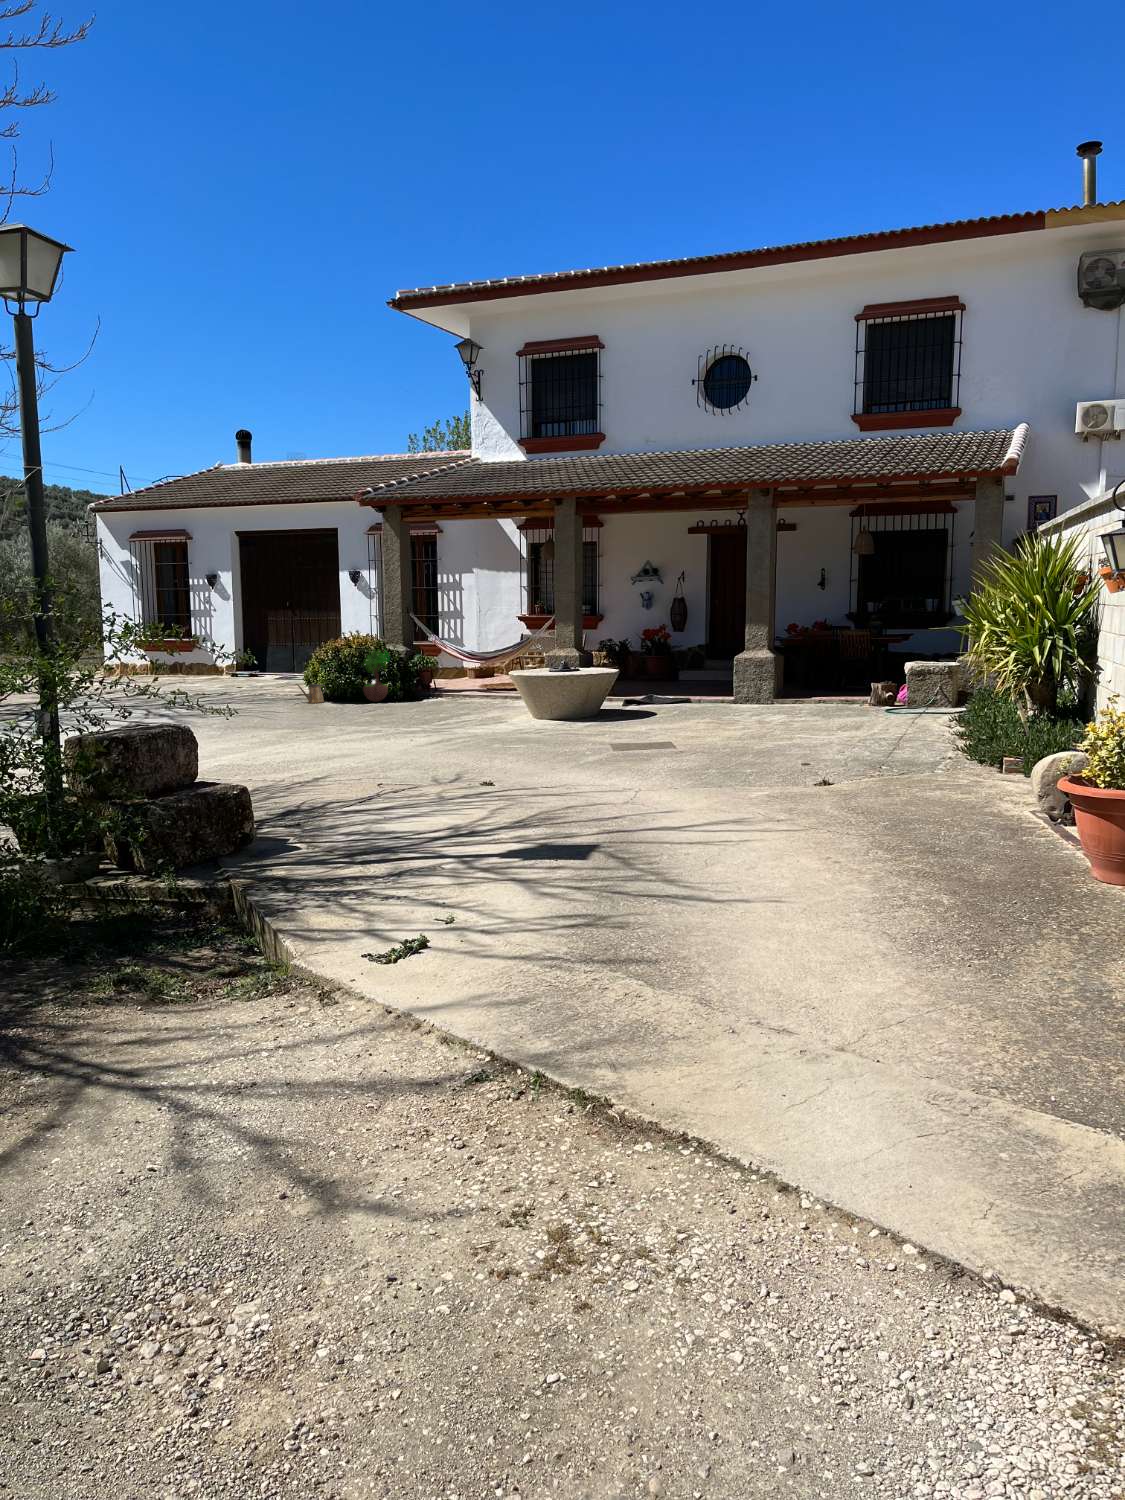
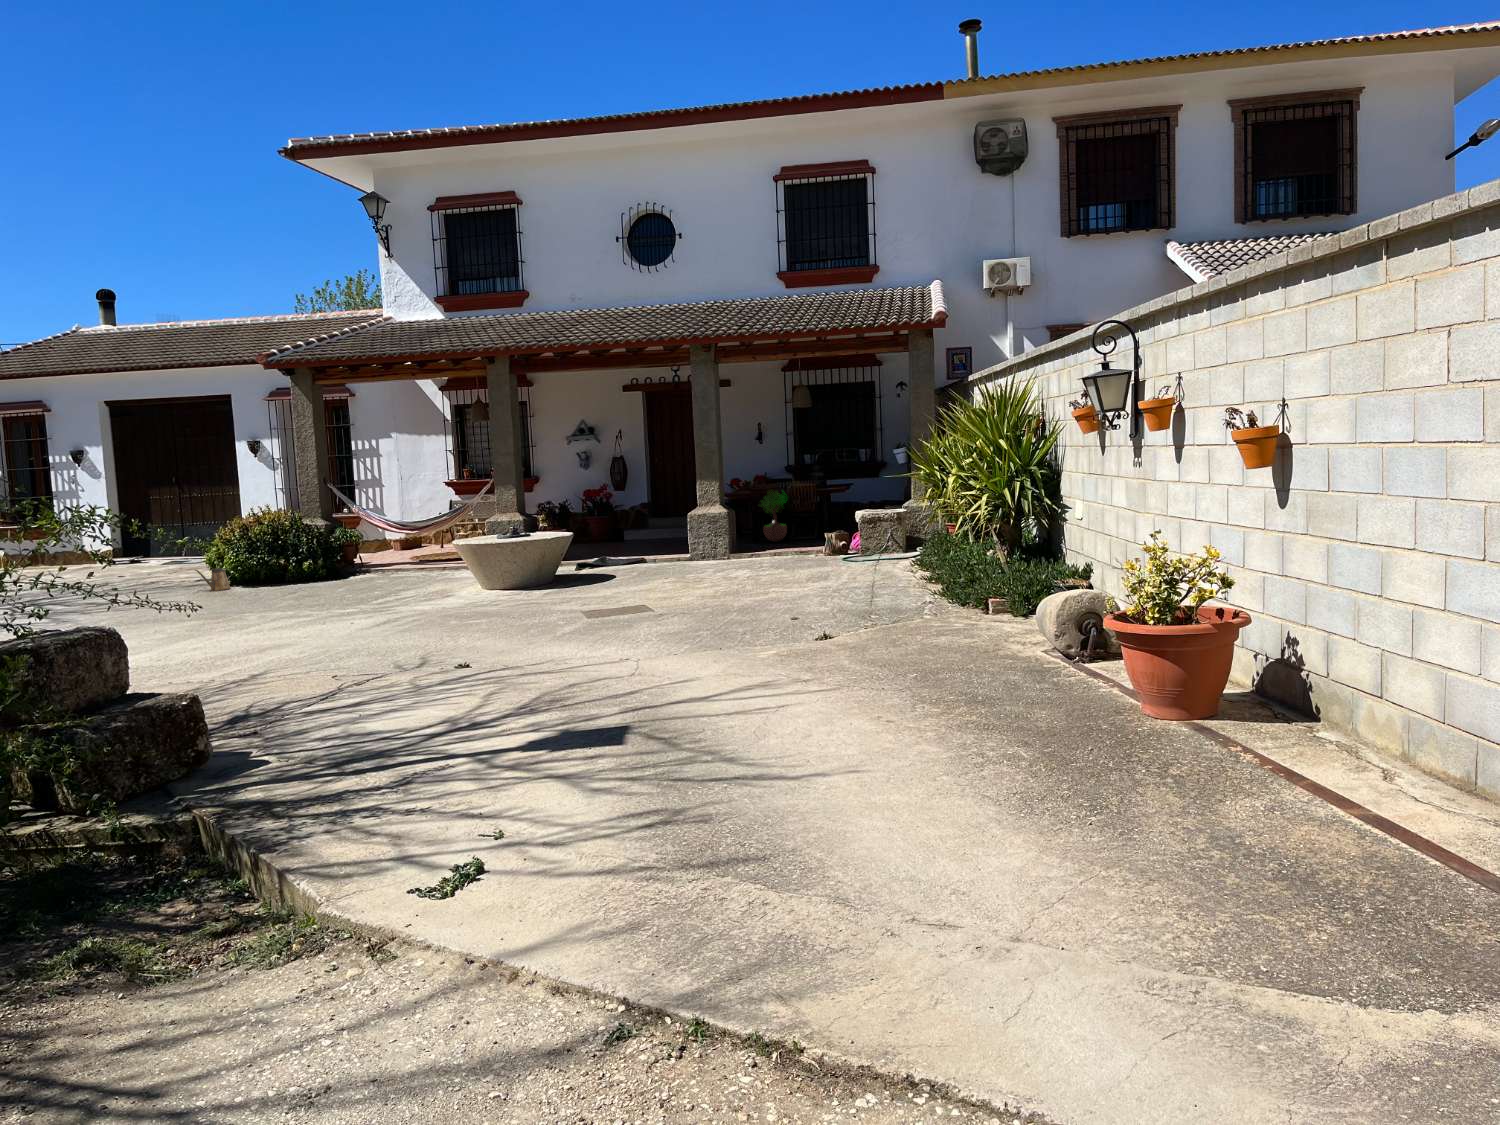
potted tree: present [363,649,388,702] -> present [761,492,787,542]

